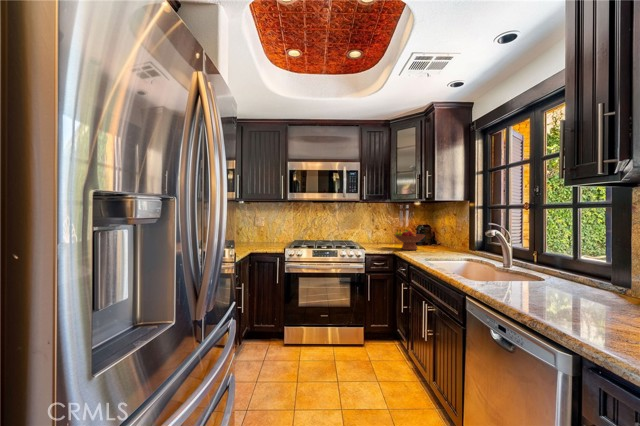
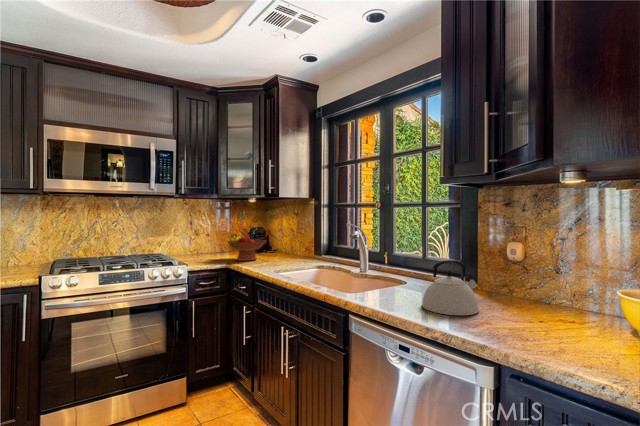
kettle: none [535,261,606,316] -> present [422,260,479,315]

